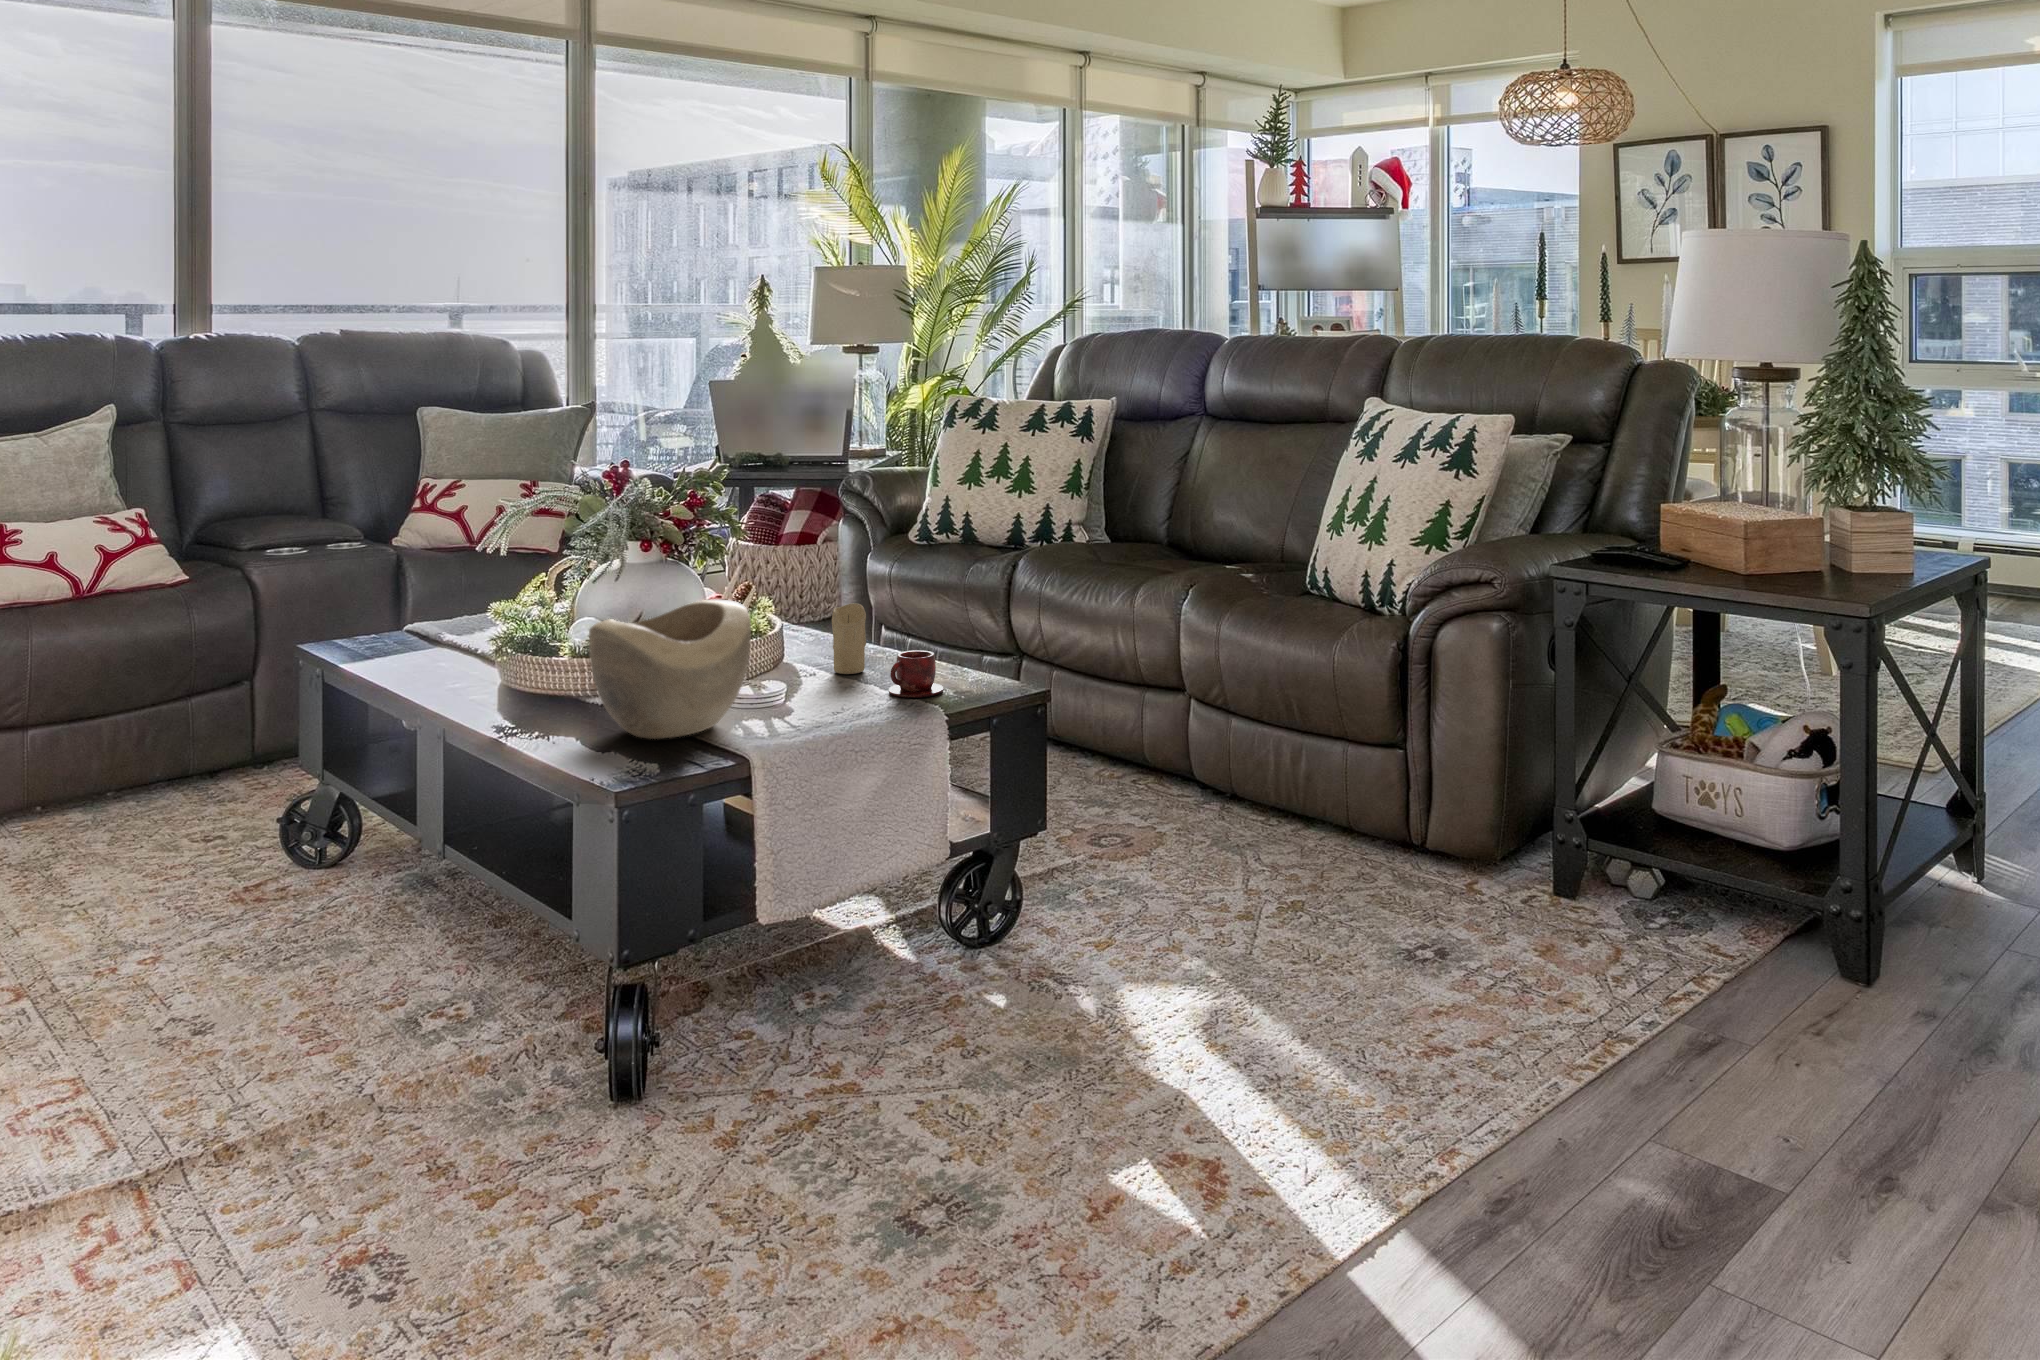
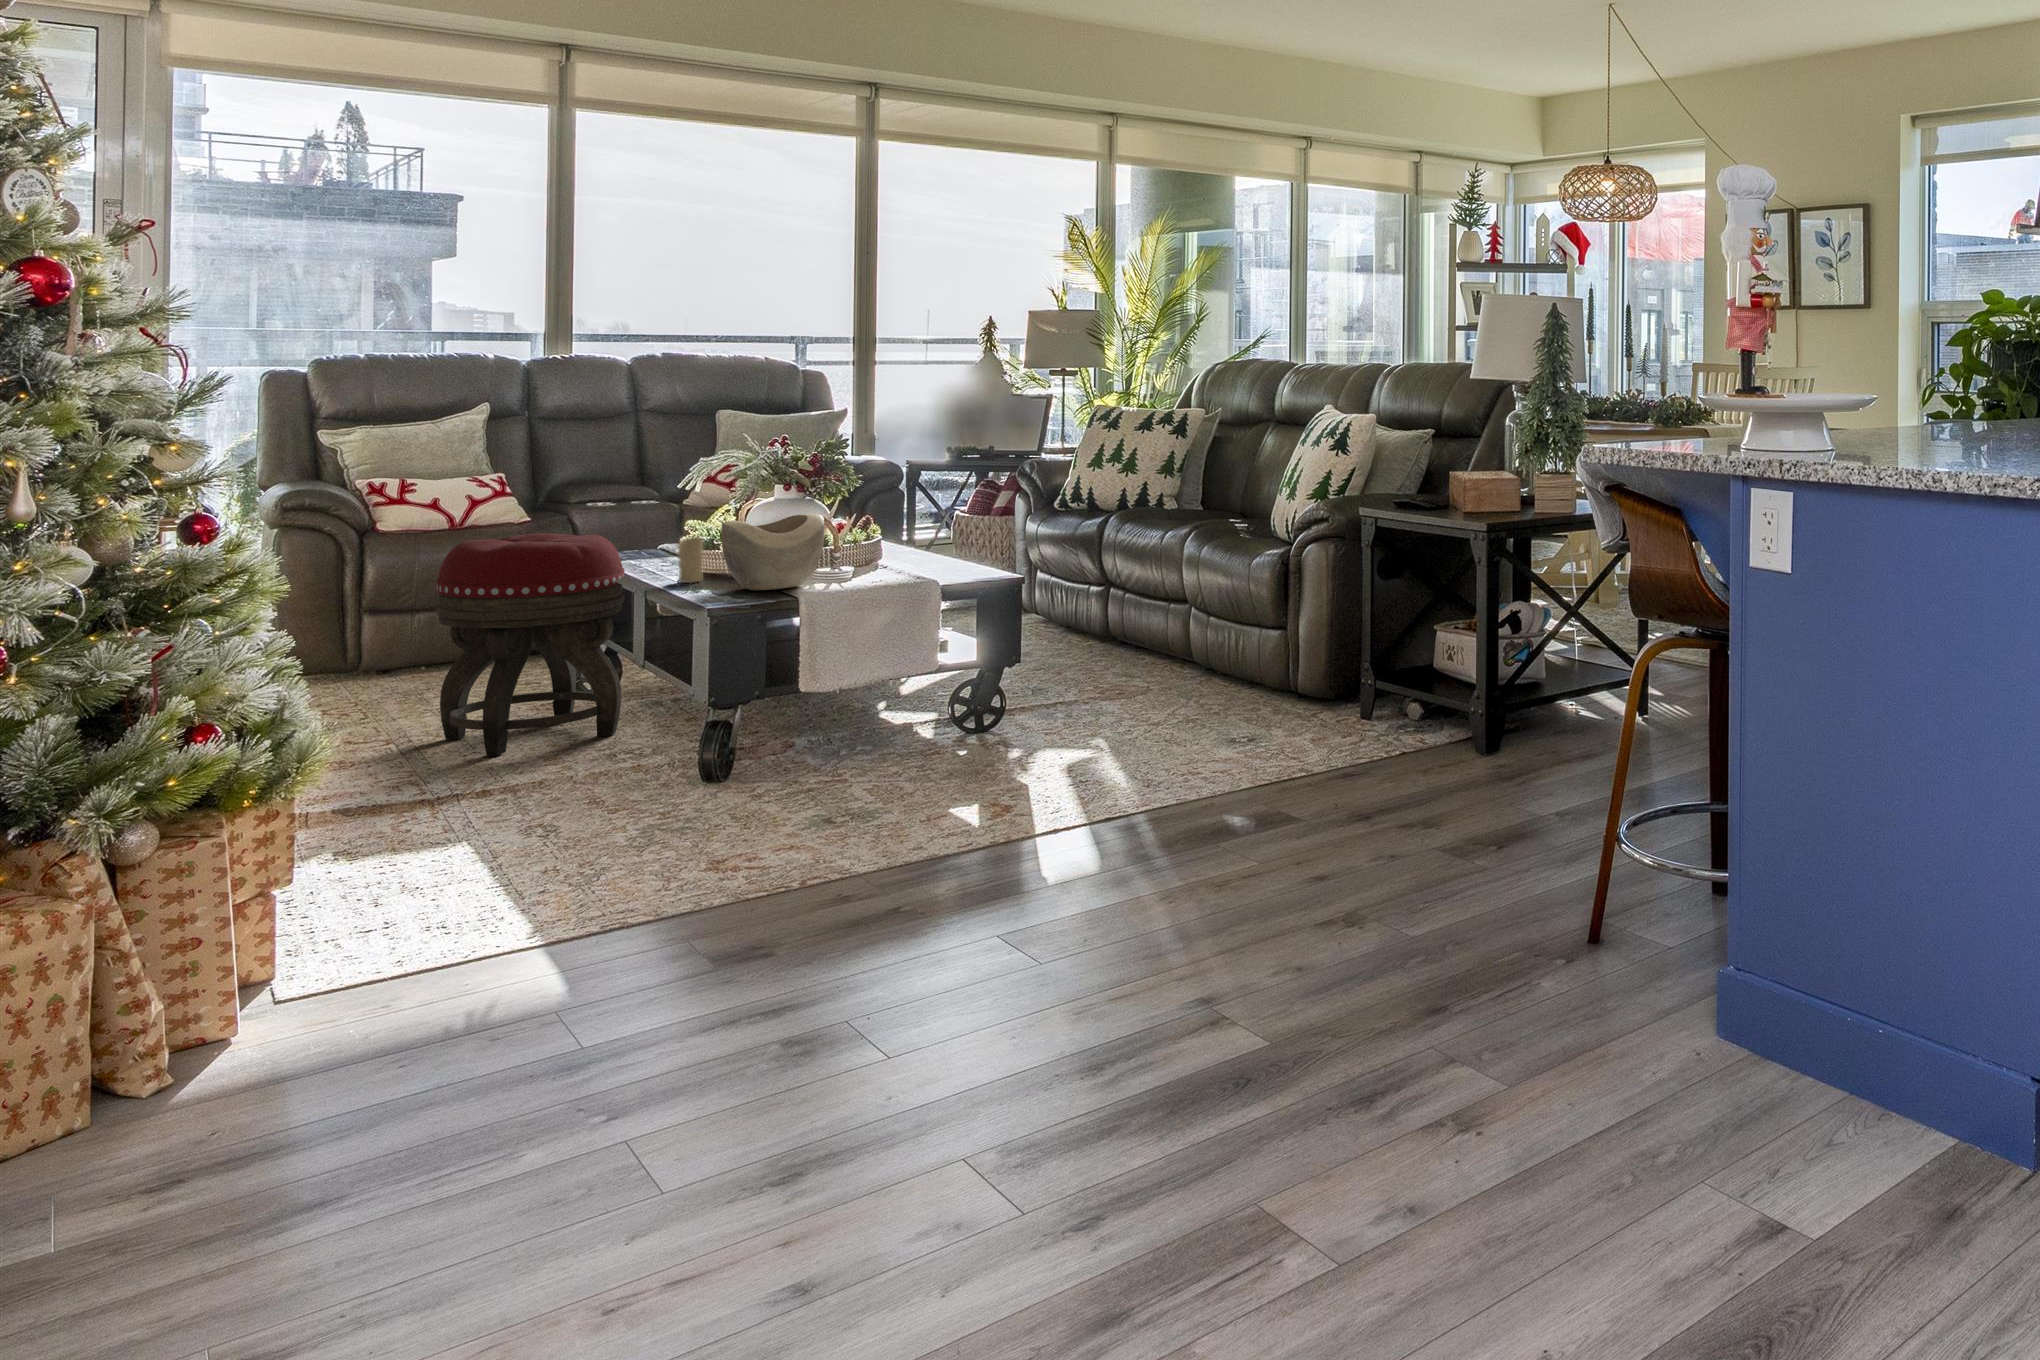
candle: present [832,603,866,674] -> present [678,537,703,583]
footstool: none [95,632,401,1034] -> present [436,533,625,756]
teacup: present [889,650,943,698] -> none [923,551,959,578]

